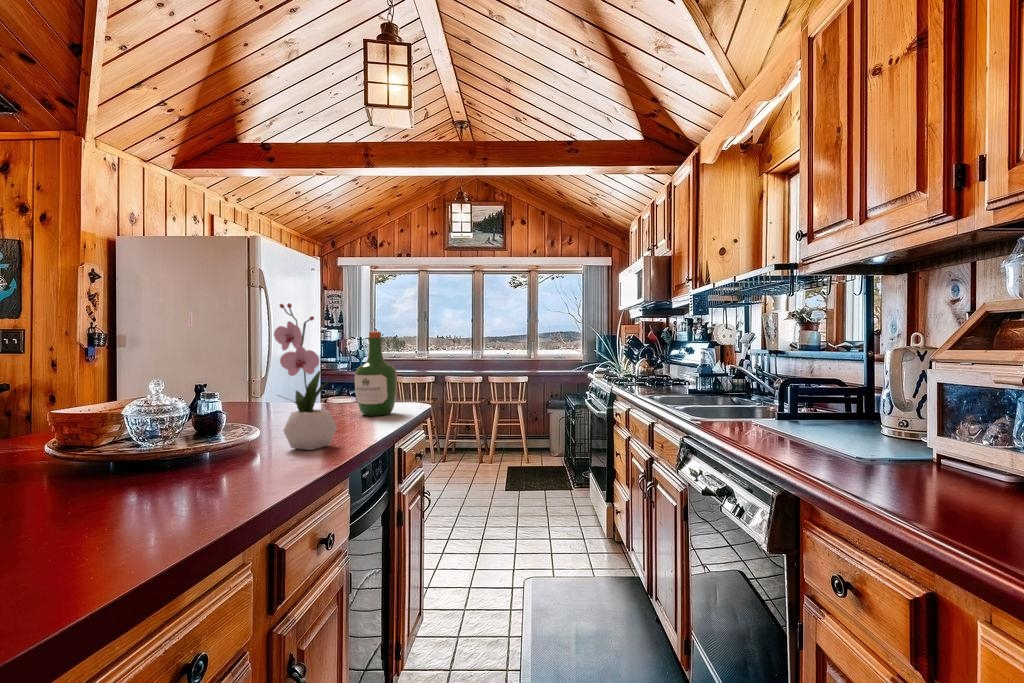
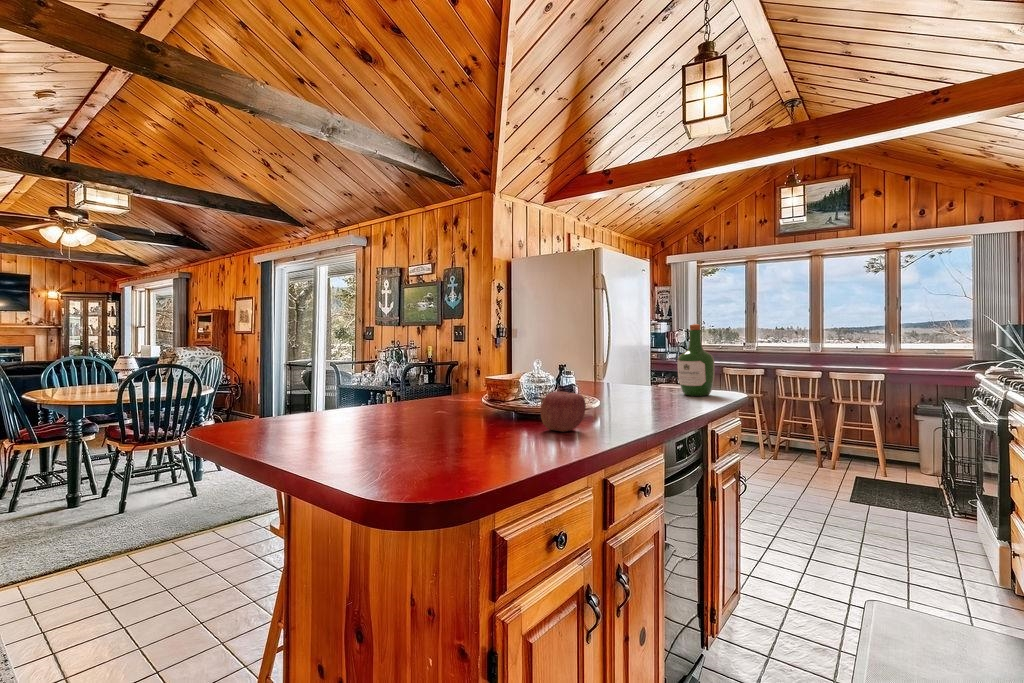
flower arrangement: present [274,303,341,450] -> none [617,305,667,413]
apple: none [125,439,217,508] -> present [541,391,586,432]

